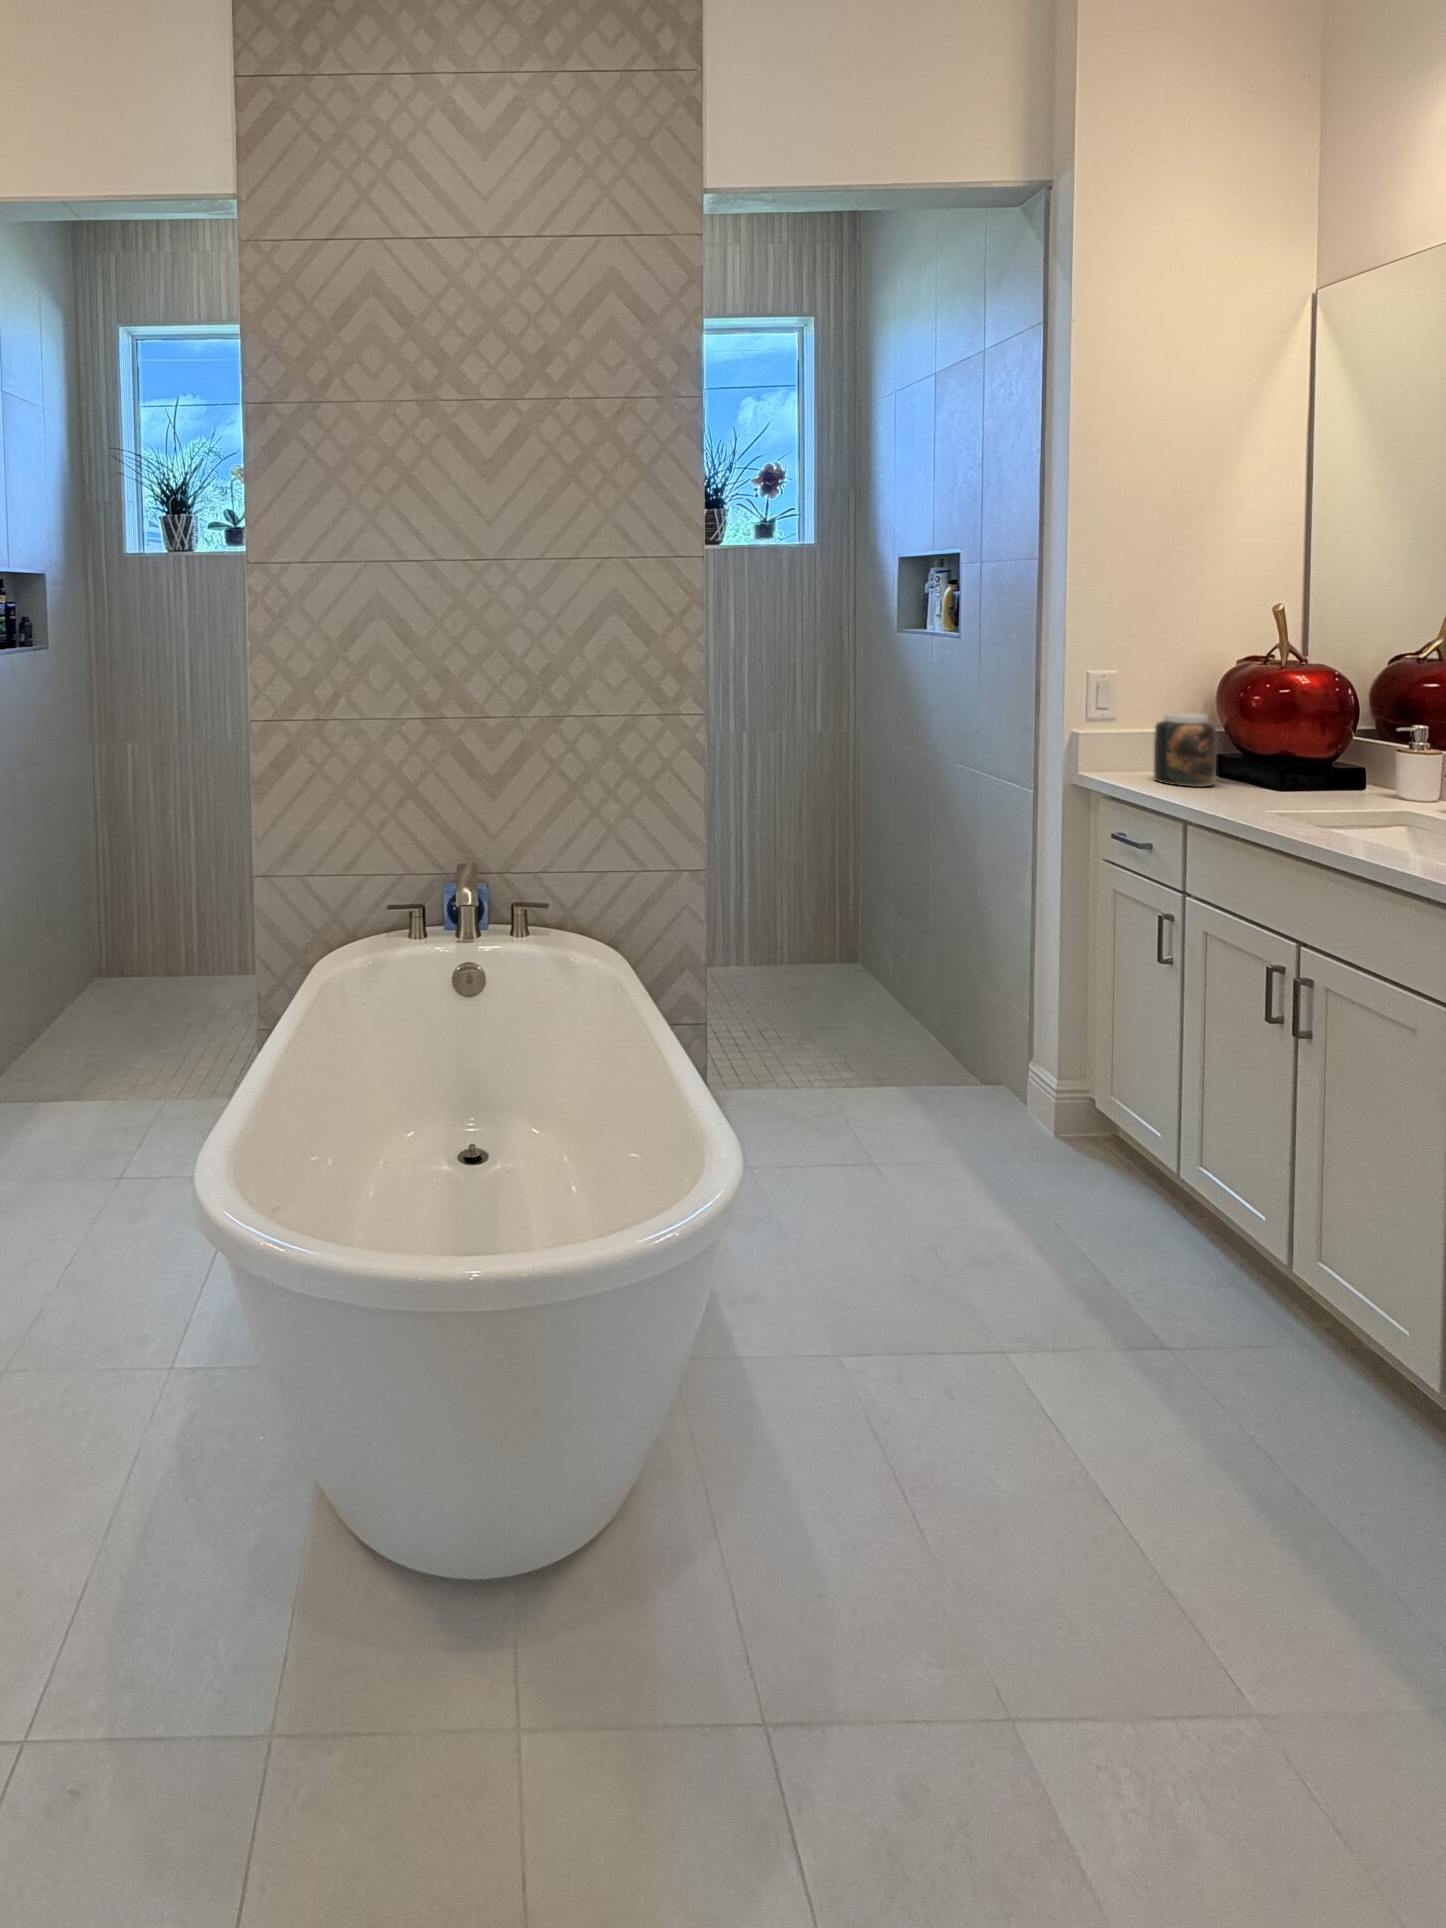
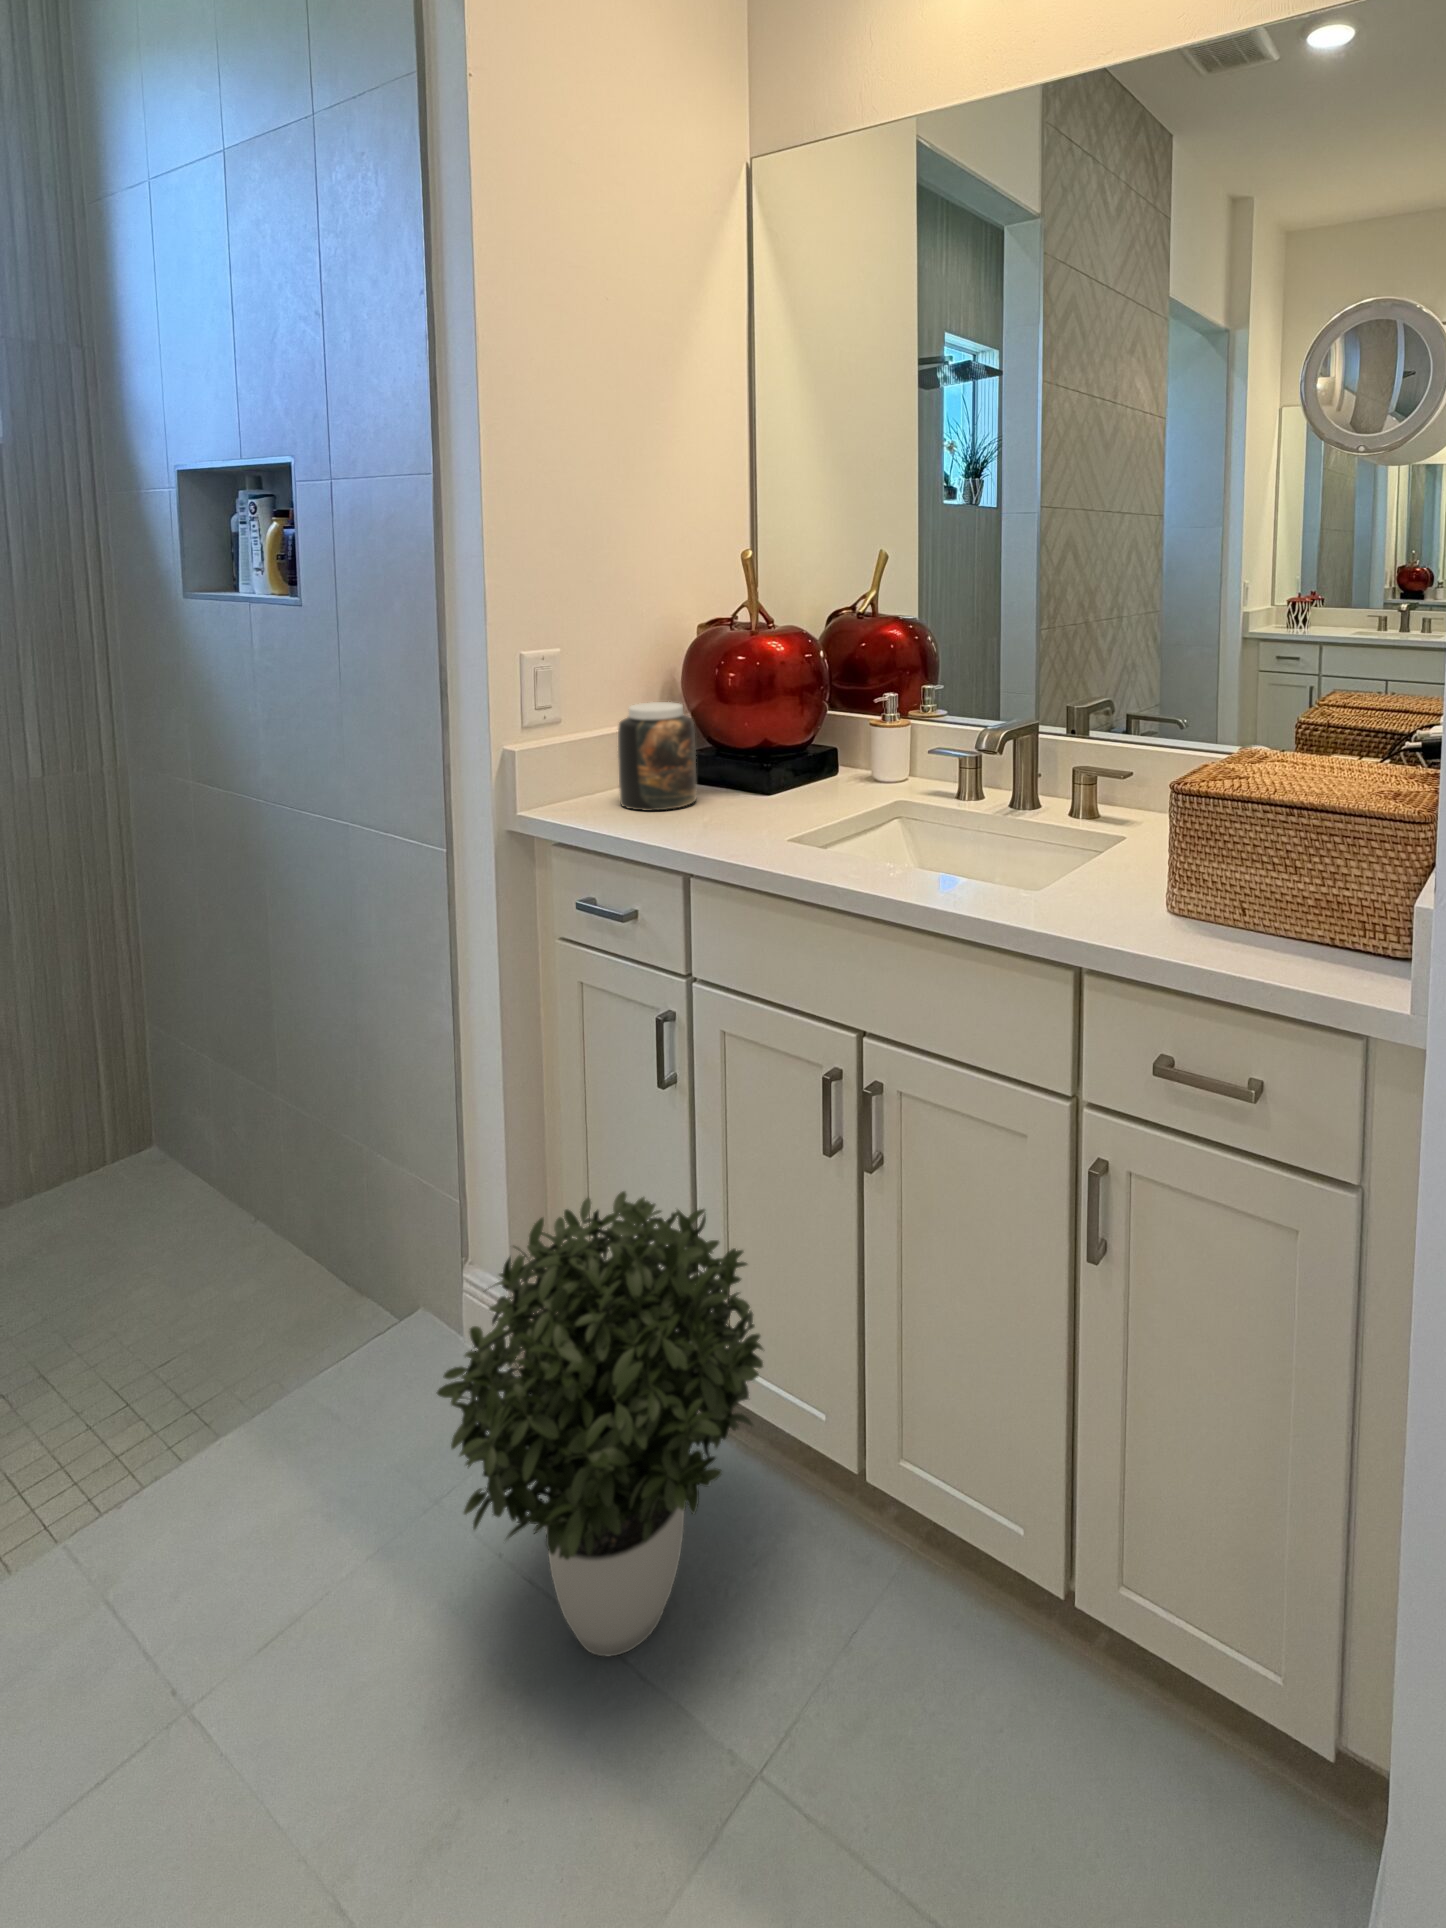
potted plant: none [999,1001,1213,1273] -> present [437,1191,763,1657]

